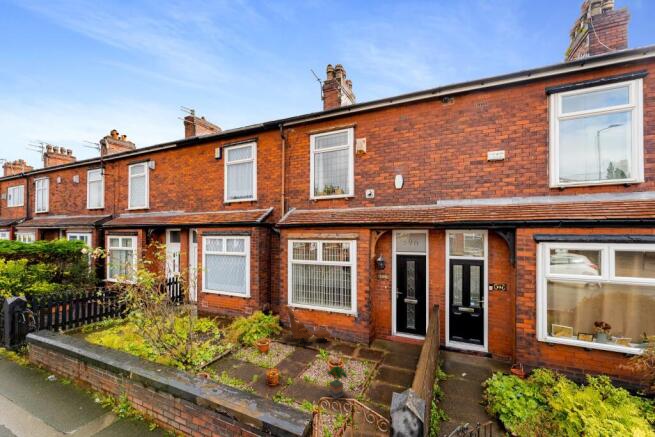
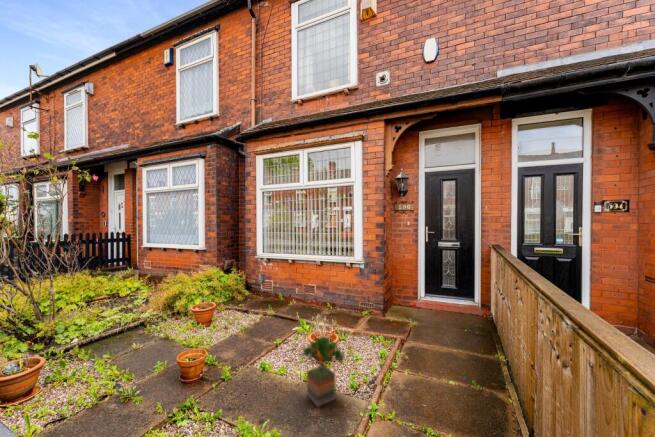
lounge chair: present [288,310,330,348] -> none [251,257,319,318]

